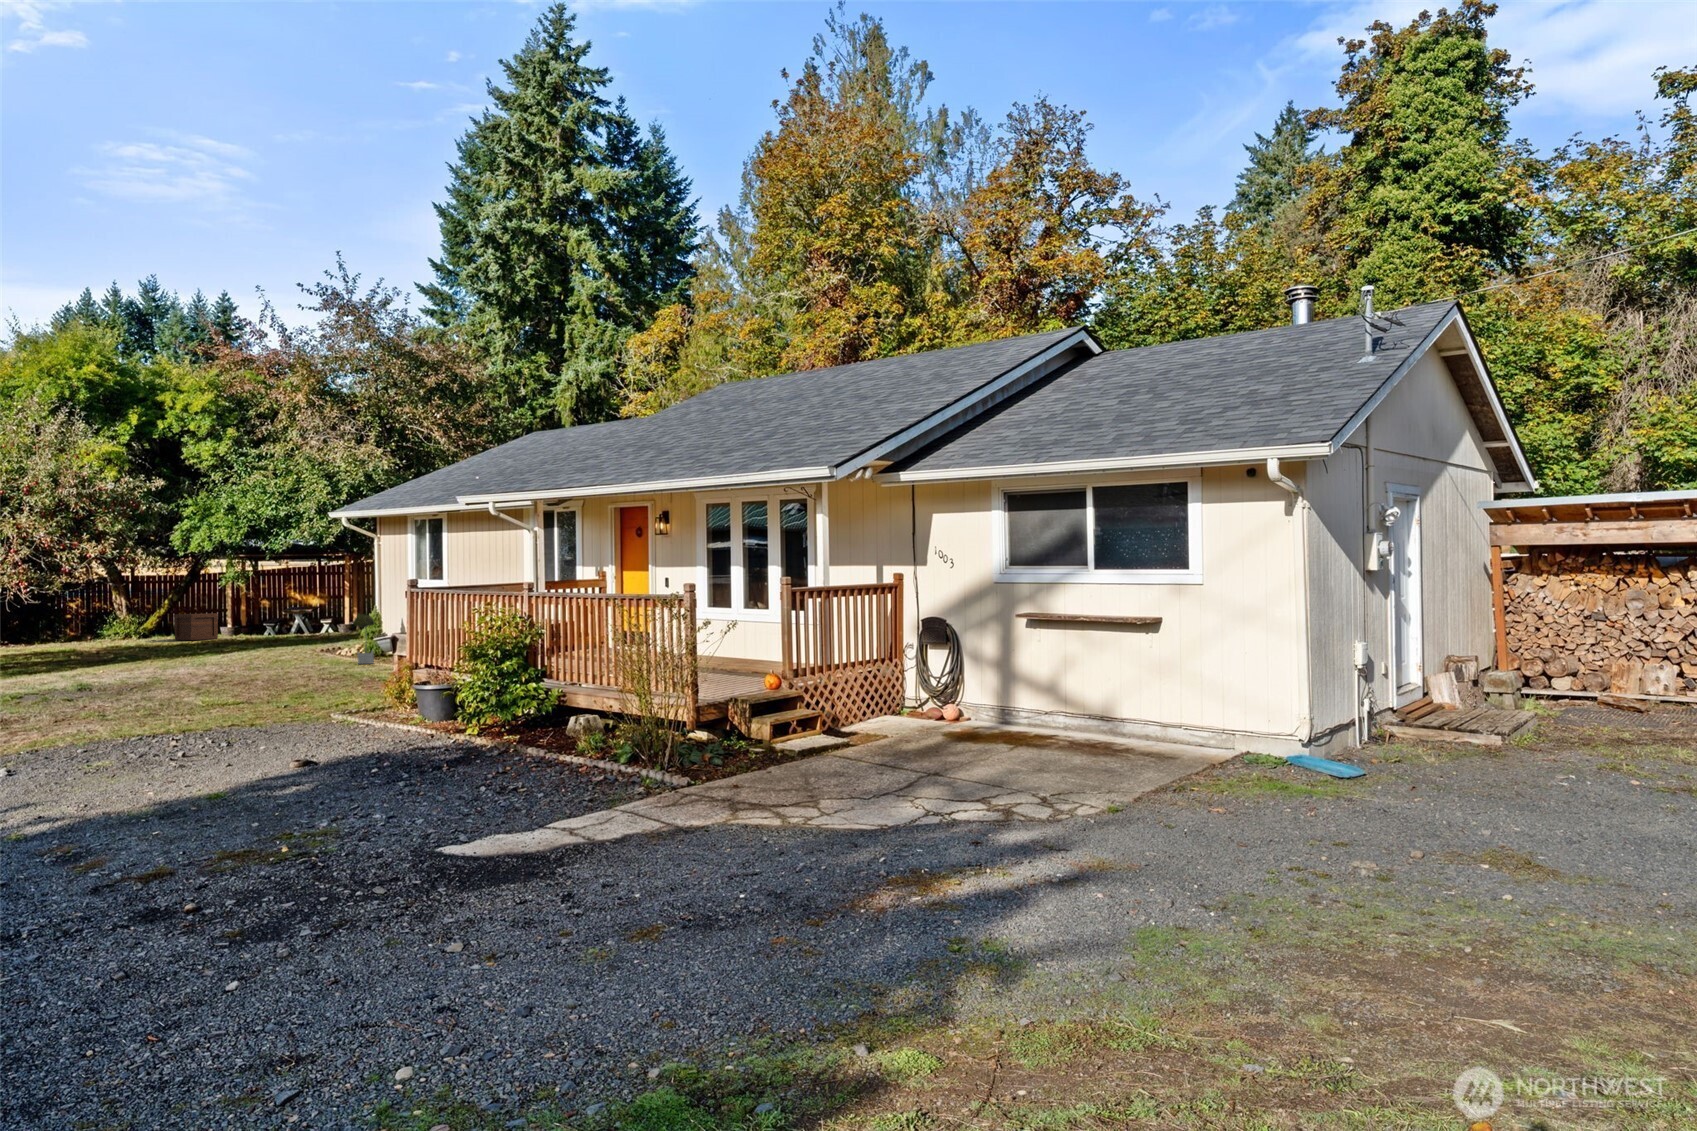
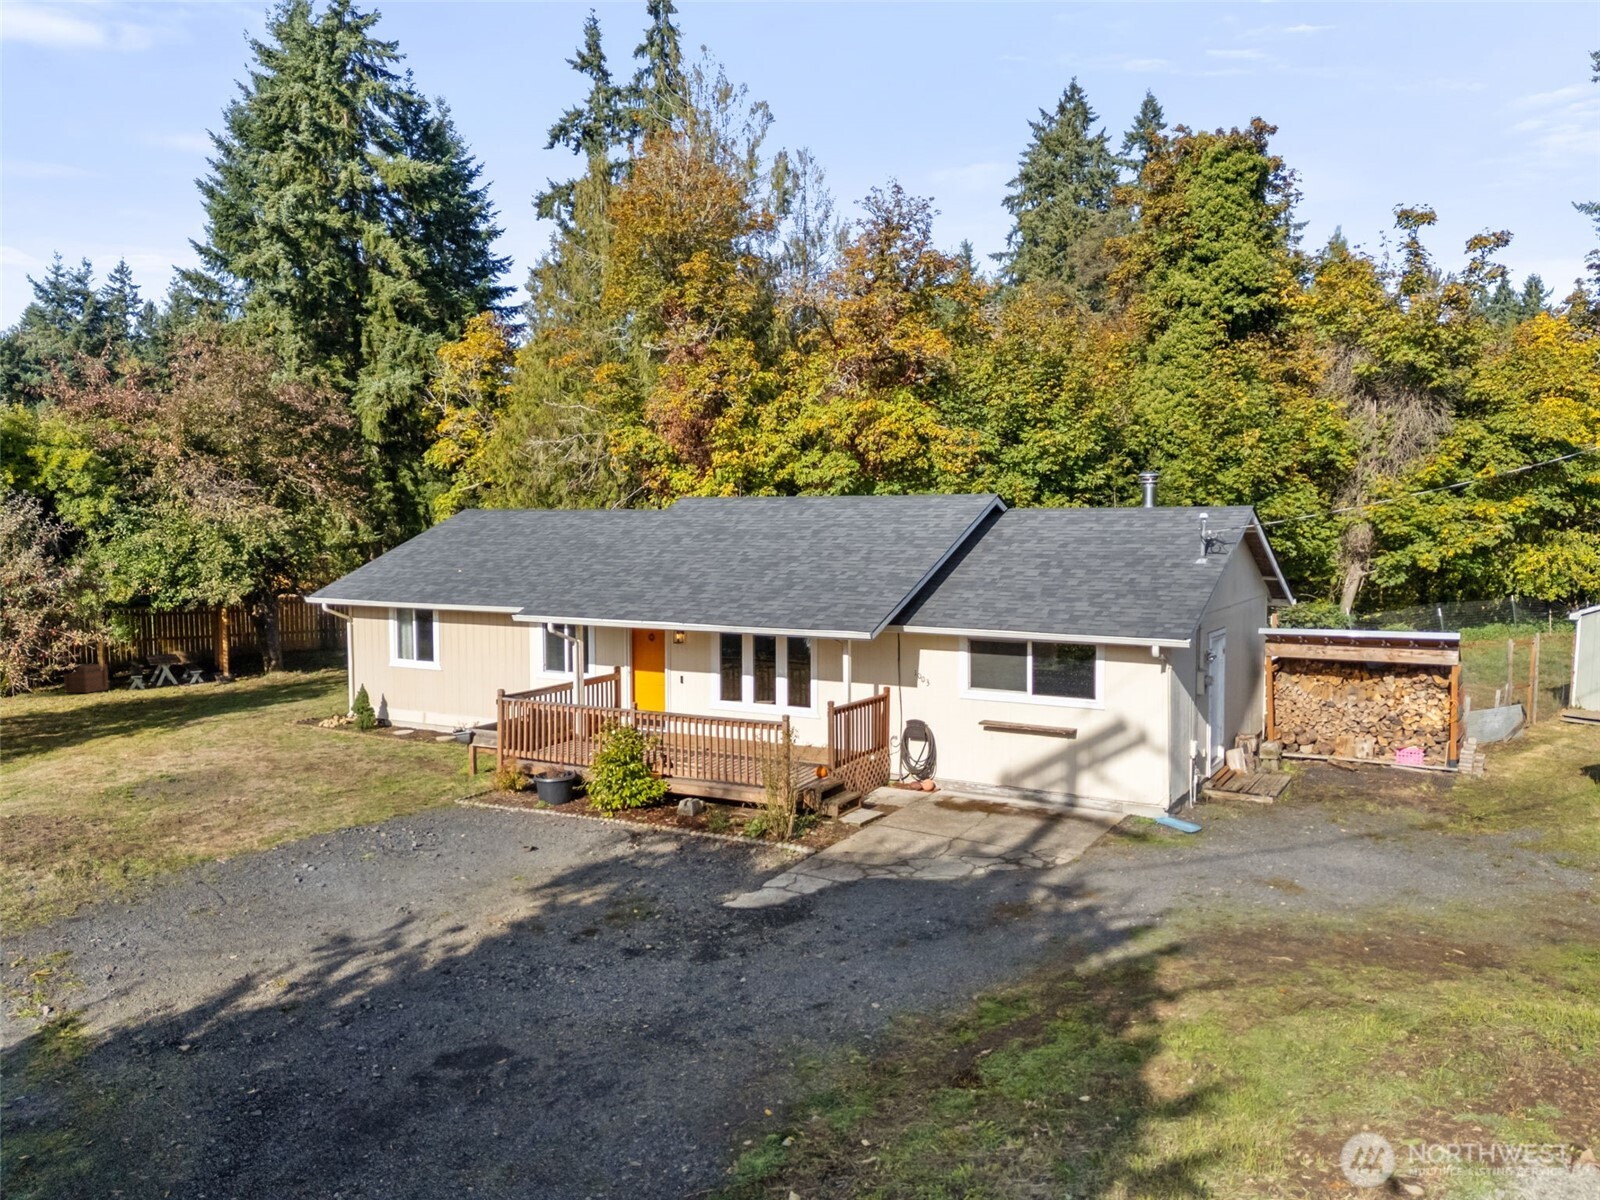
potted tree: present [353,614,375,664] -> none [332,685,353,732]

